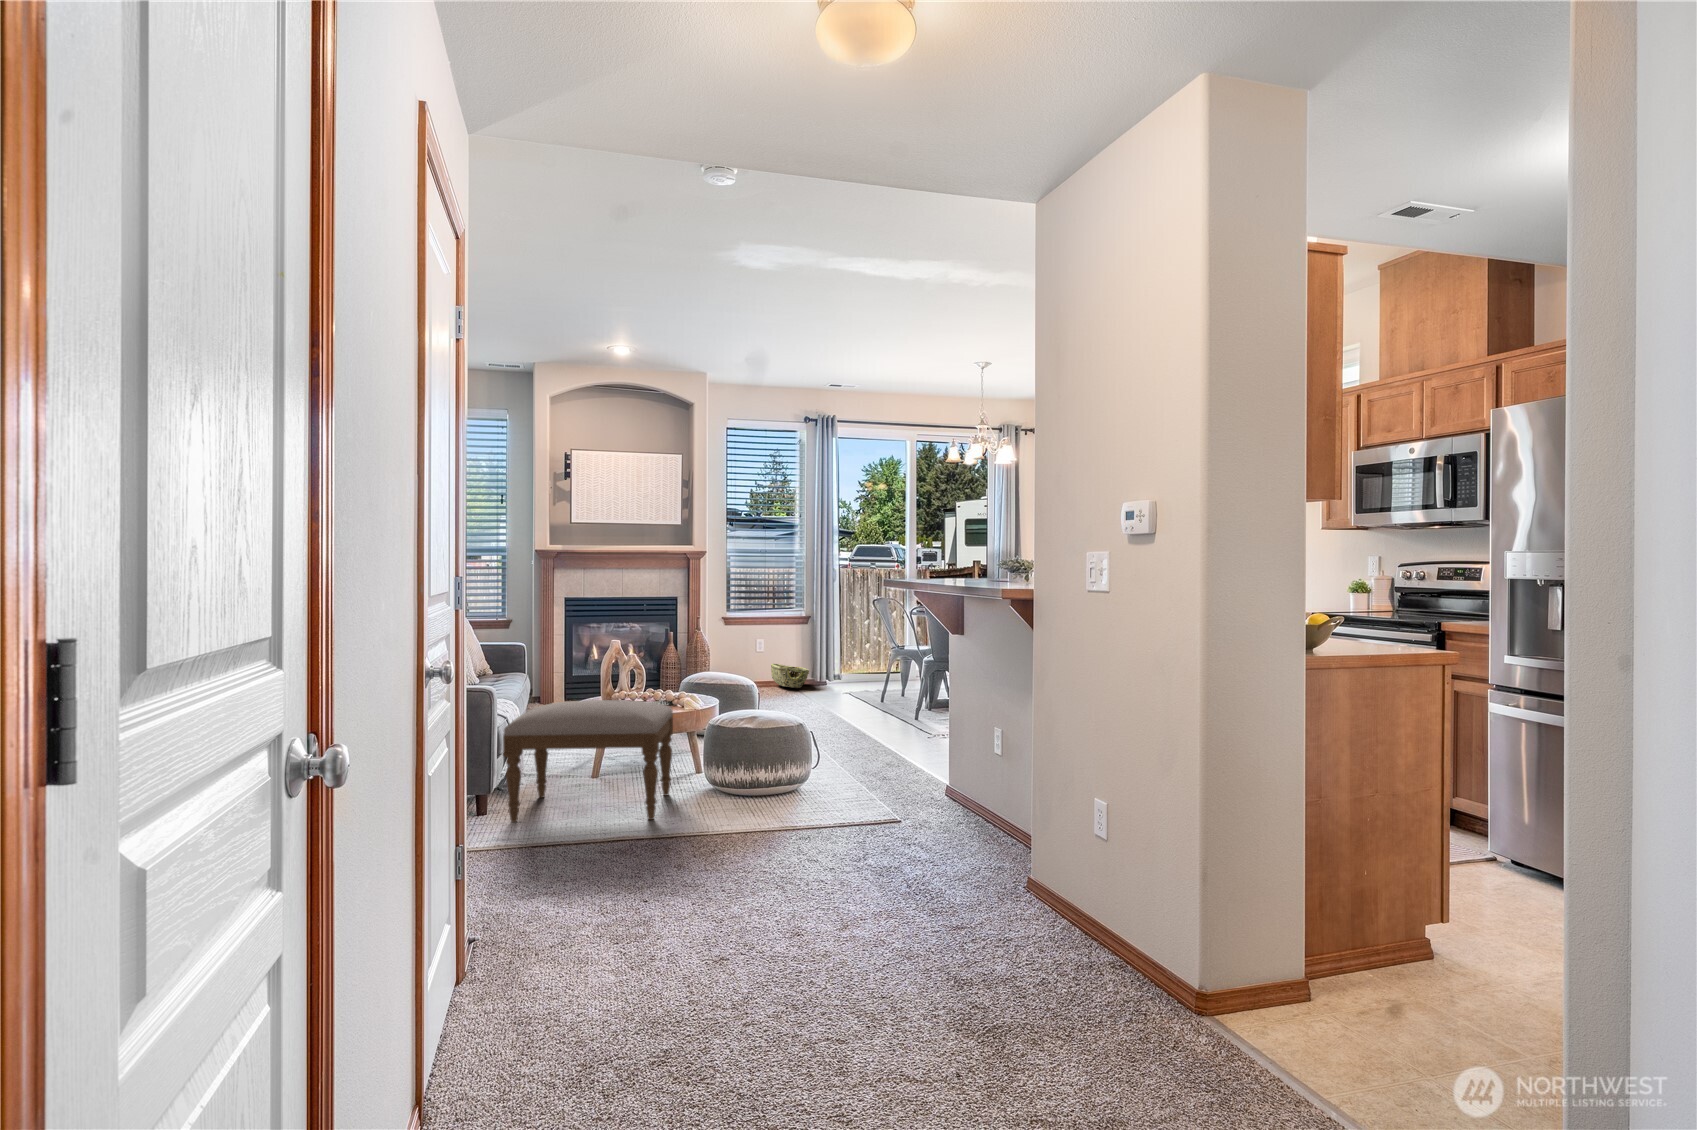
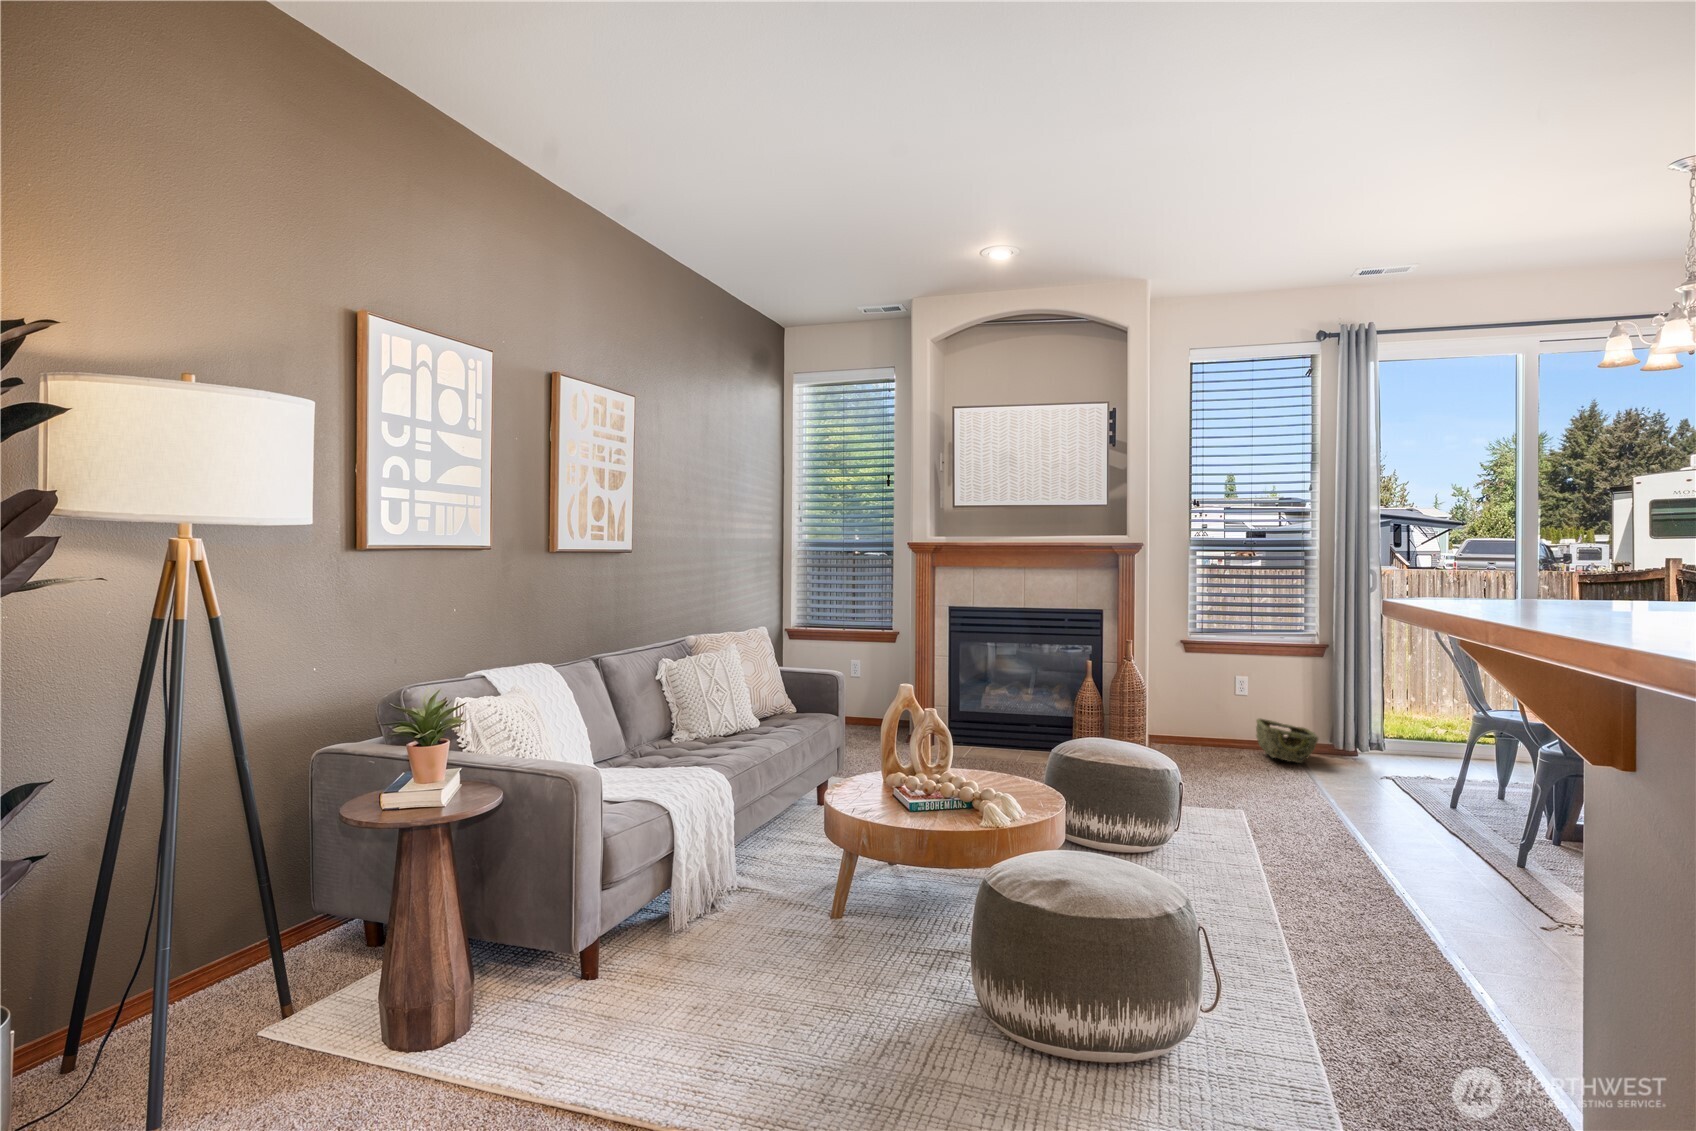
ottoman: present [503,700,673,822] -> none [581,789,909,1079]

